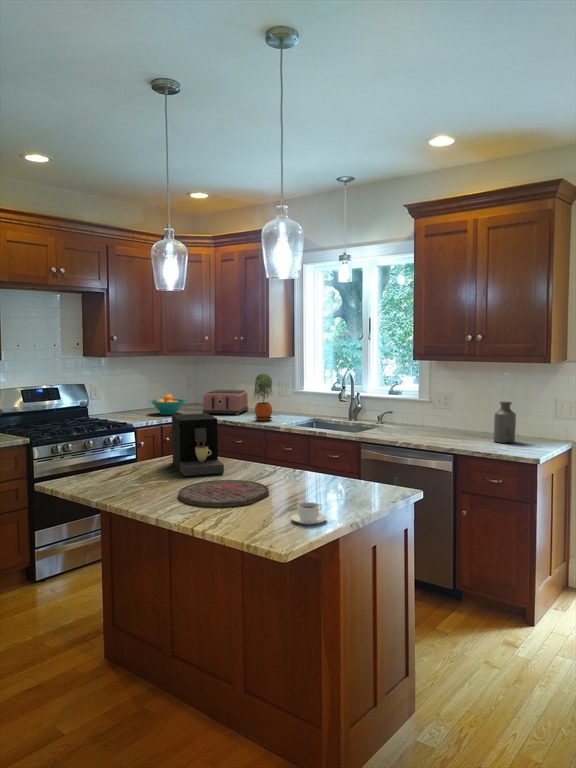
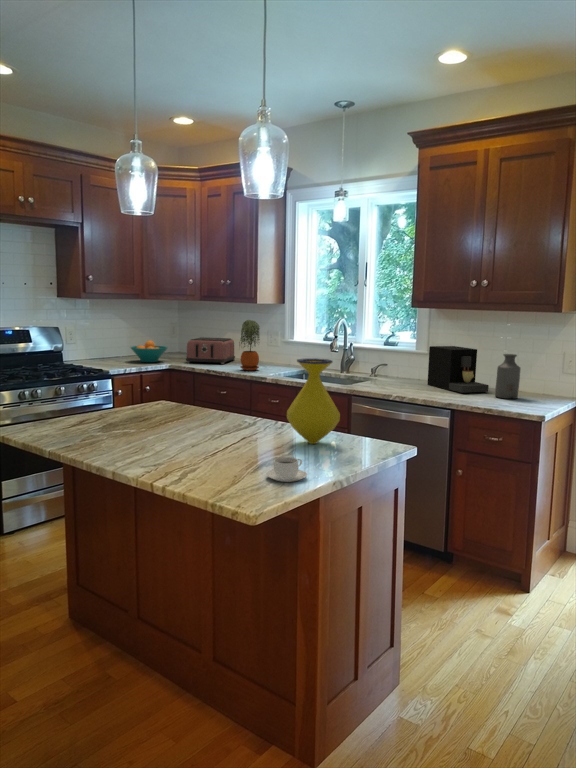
coffee maker: present [172,413,224,476] -> present [428,346,489,393]
vase: none [305,413,353,490] -> present [287,358,340,444]
cutting board: present [178,480,269,507] -> none [143,430,245,460]

